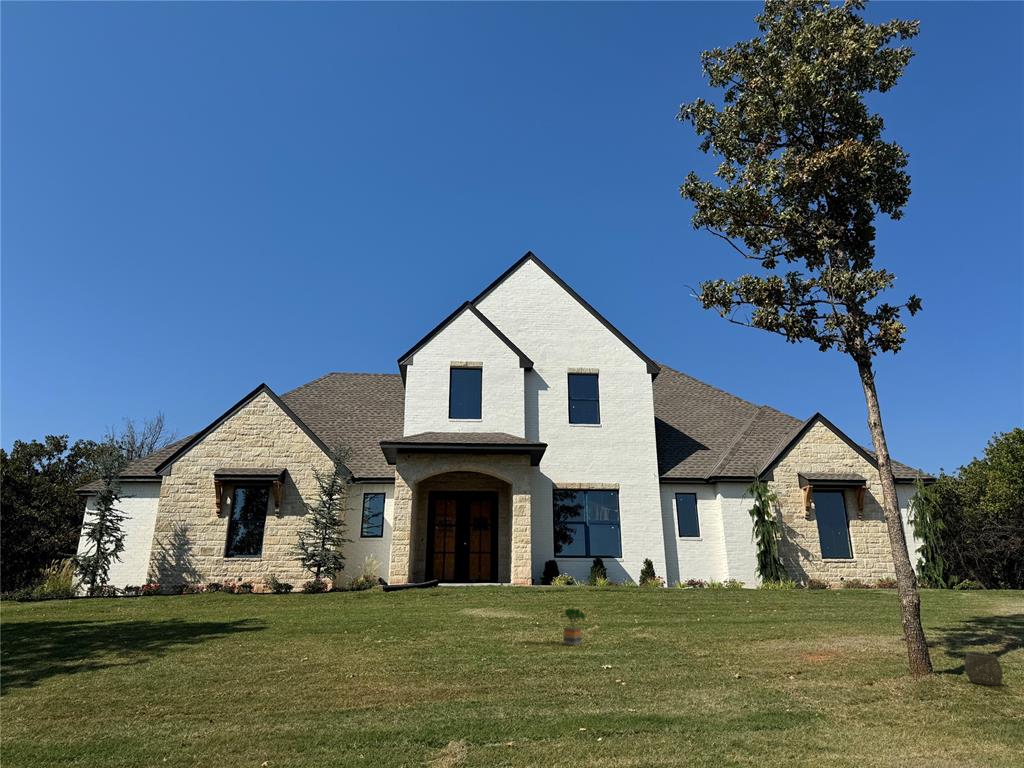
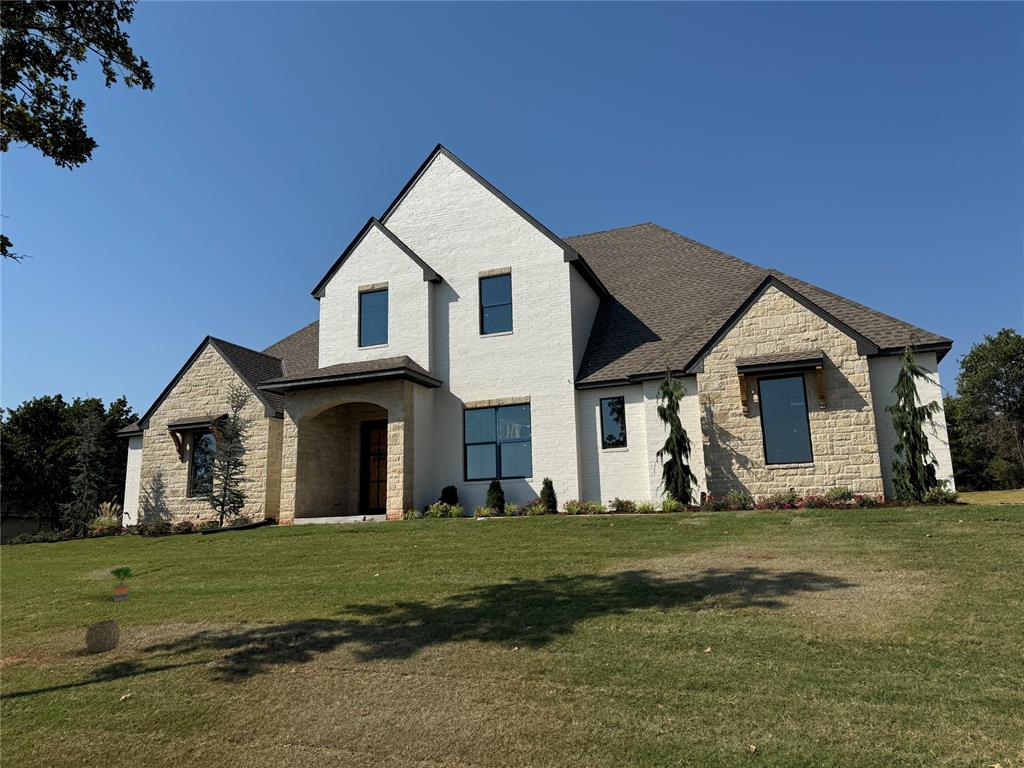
woven basket: present [965,652,1003,685] -> present [85,619,120,652]

